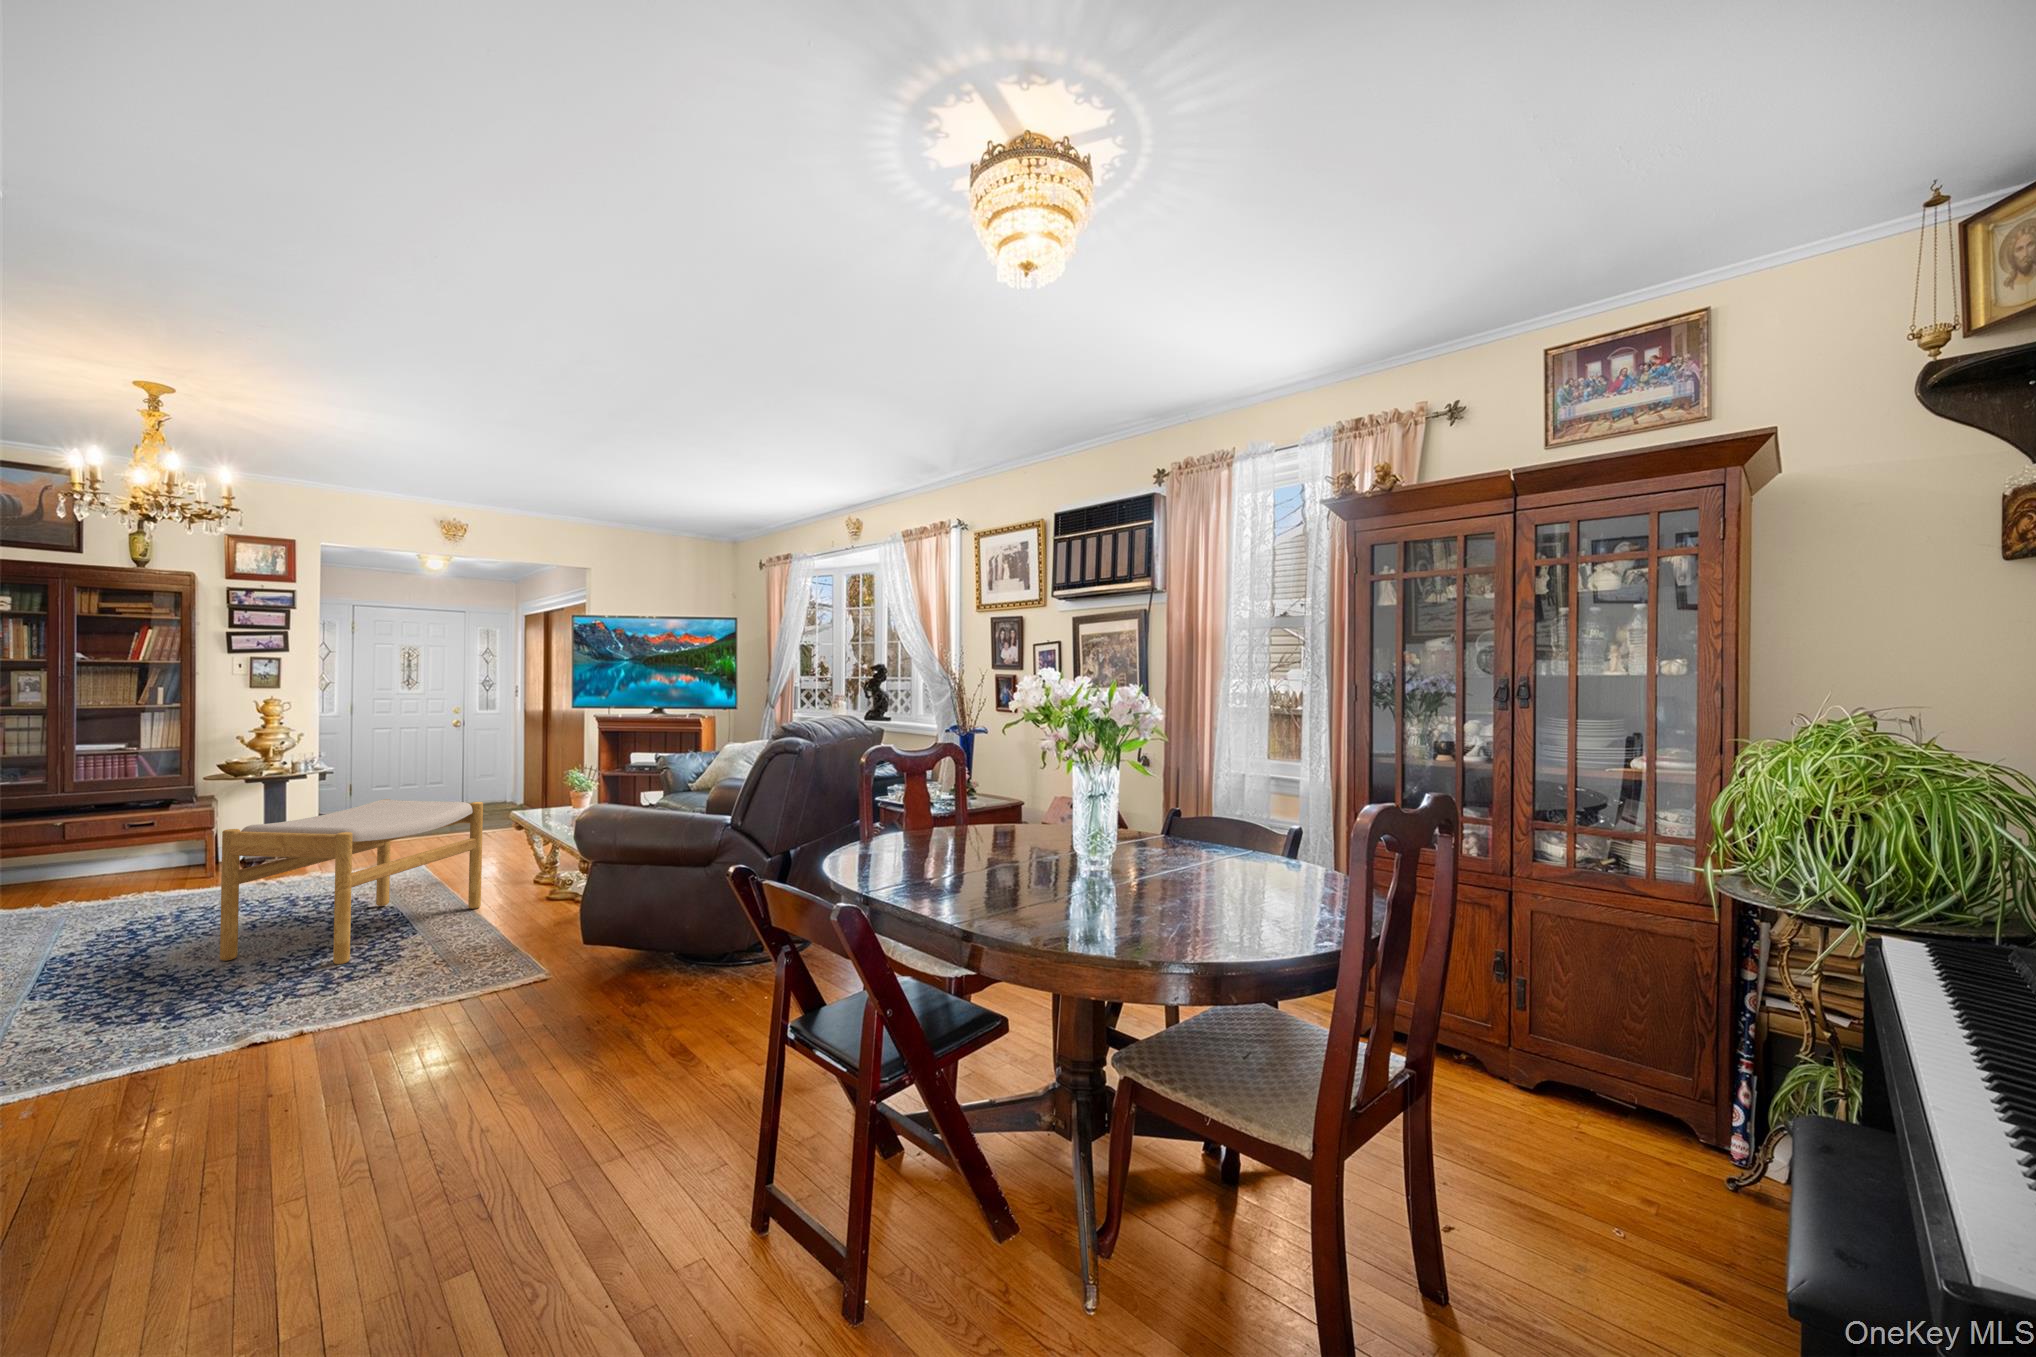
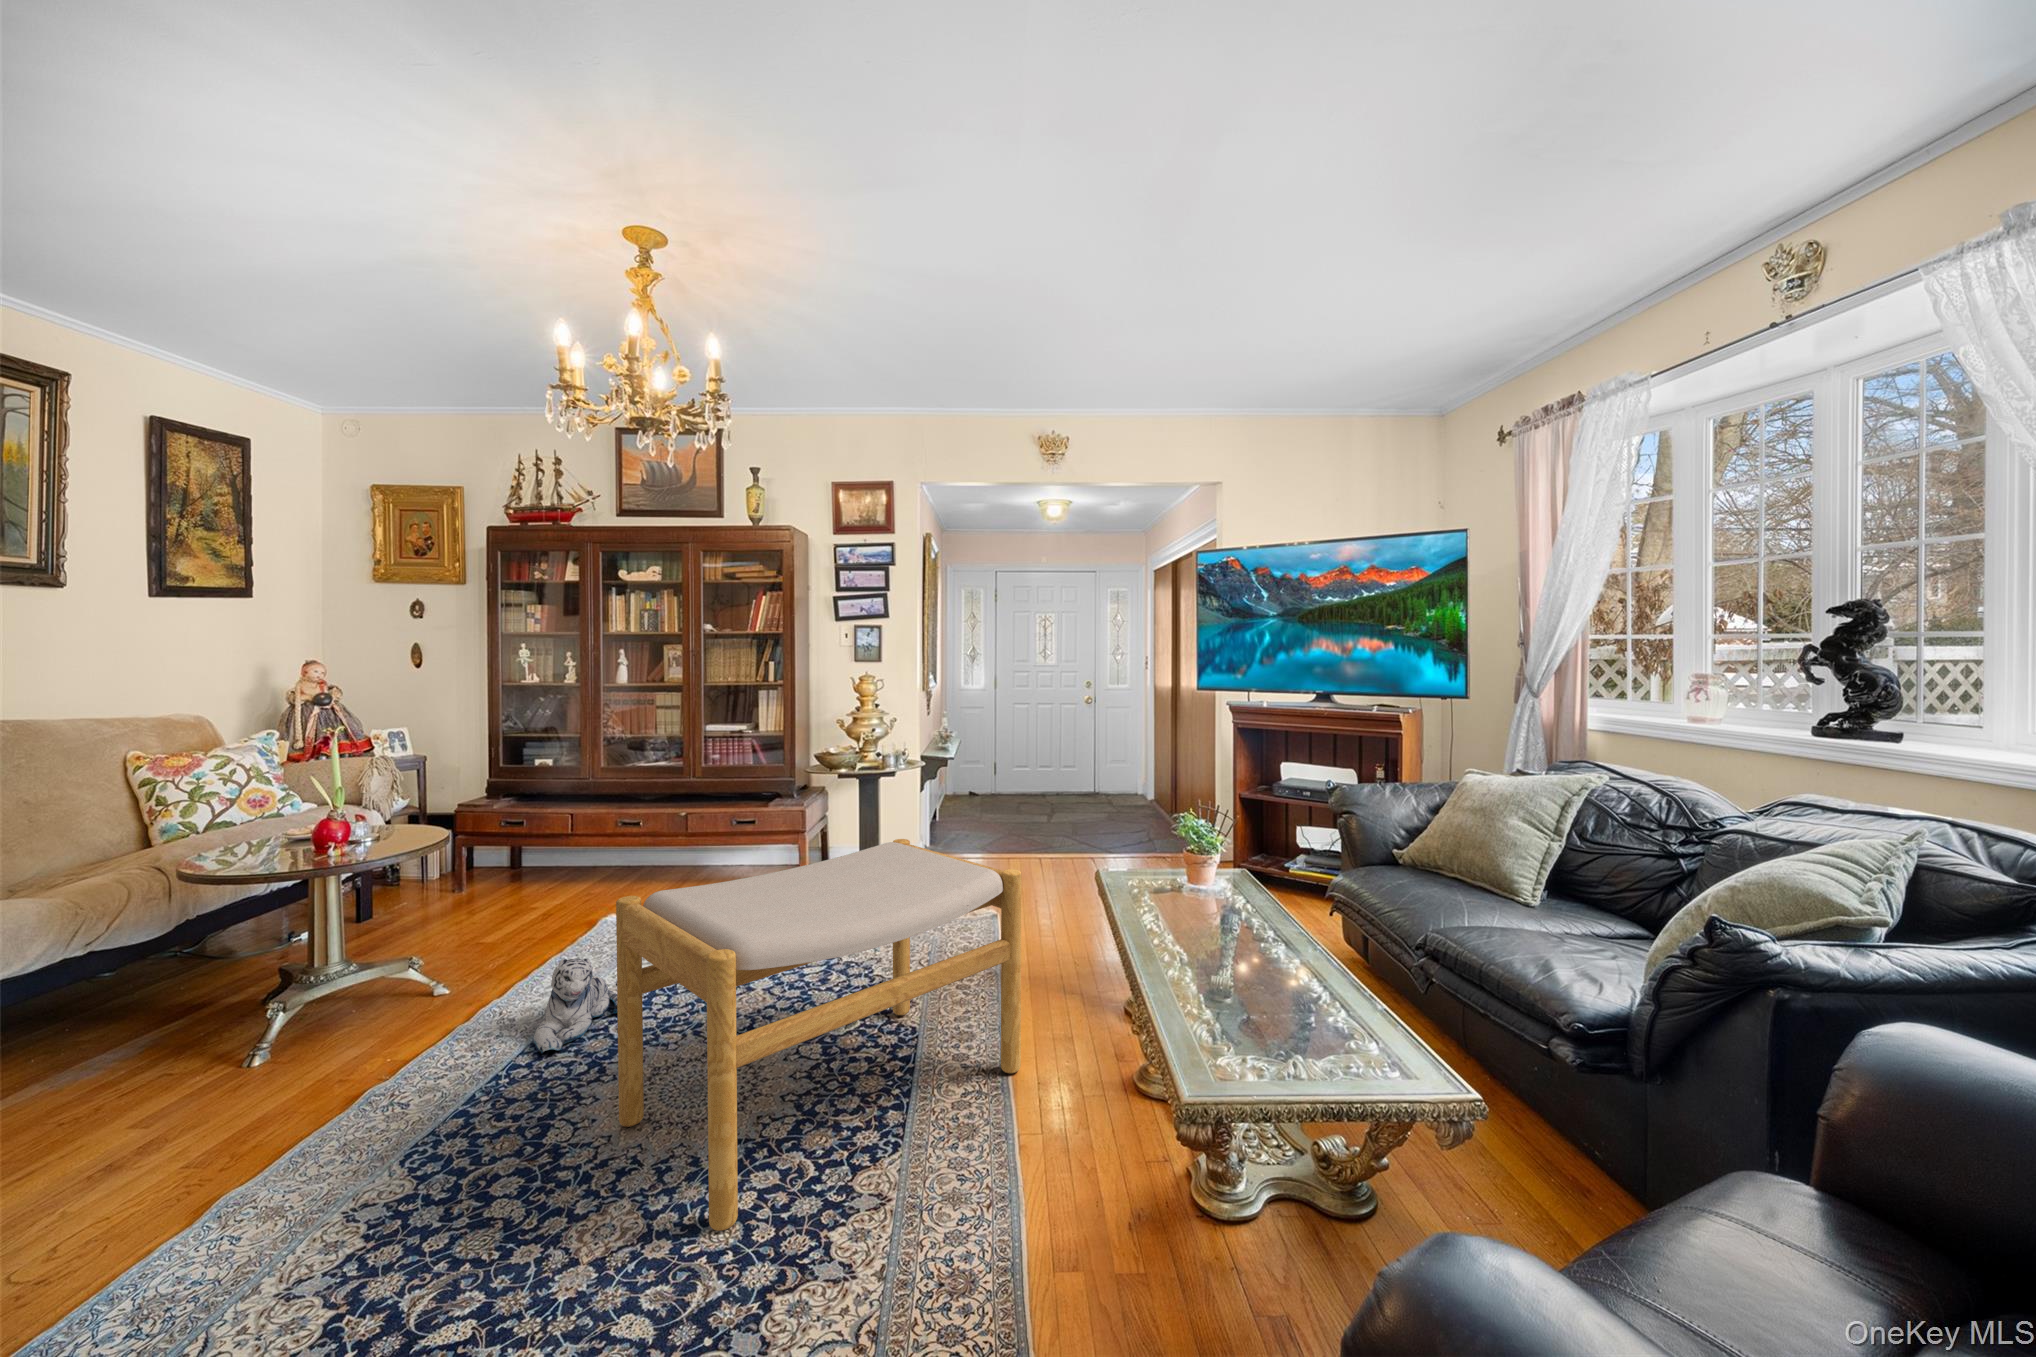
plush toy: none [62,902,136,961] -> present [534,959,618,1054]

